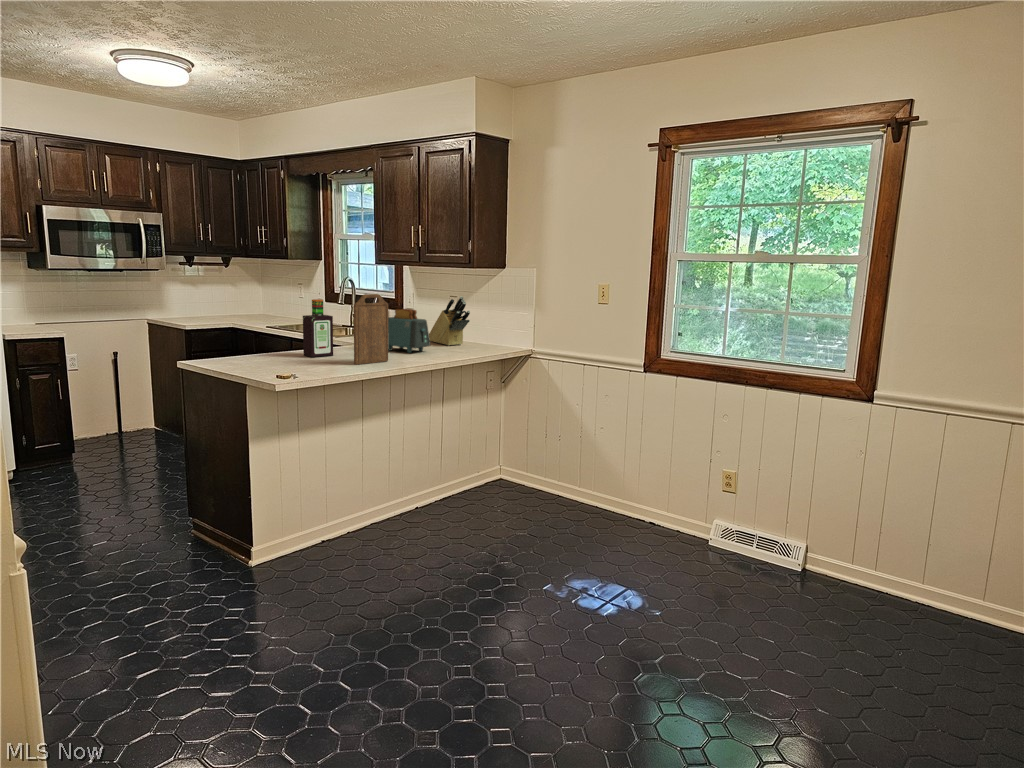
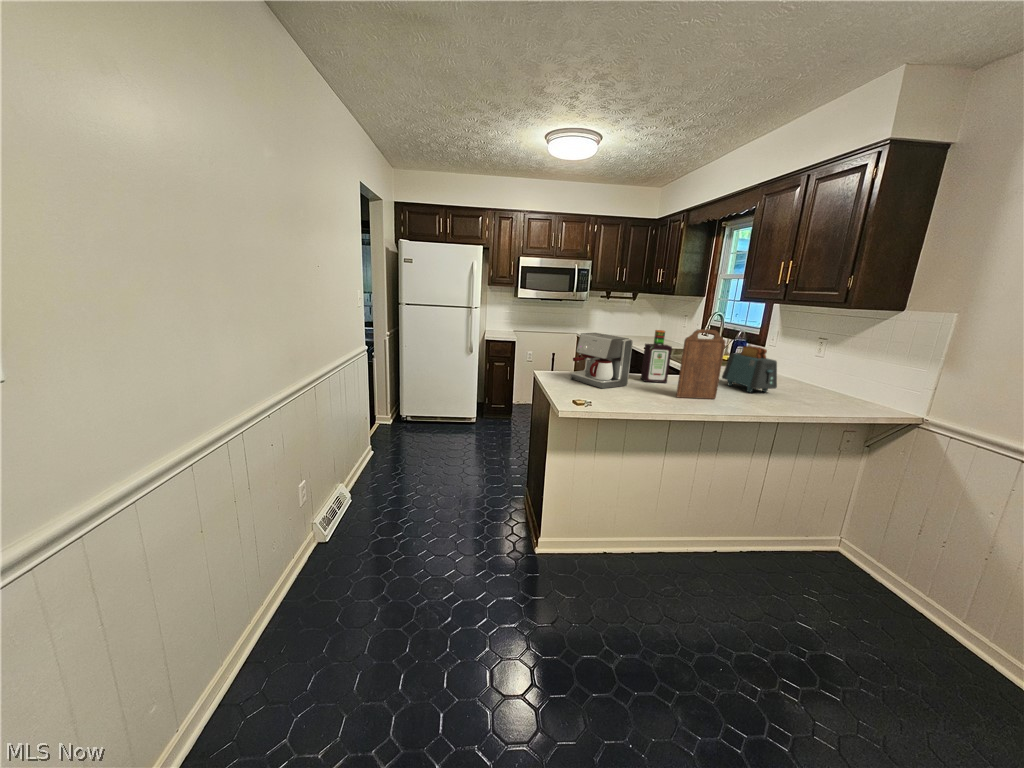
knife block: present [429,296,470,345] -> none [783,339,840,391]
coffee maker: none [229,308,299,368] -> present [570,333,633,388]

